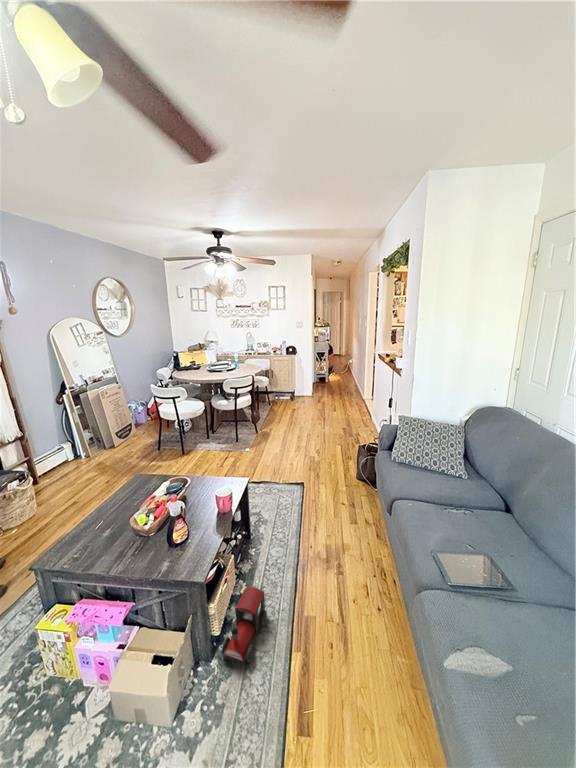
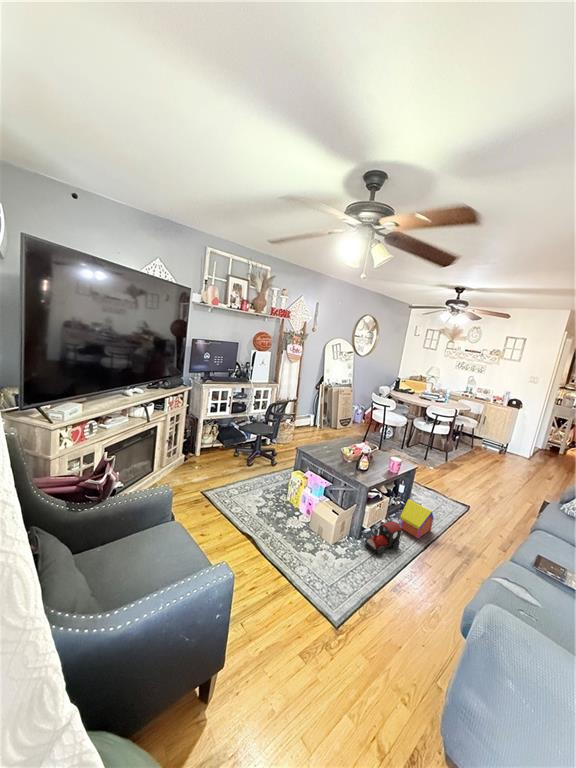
toy house: none [251,531,287,578] -> present [400,499,434,539]

